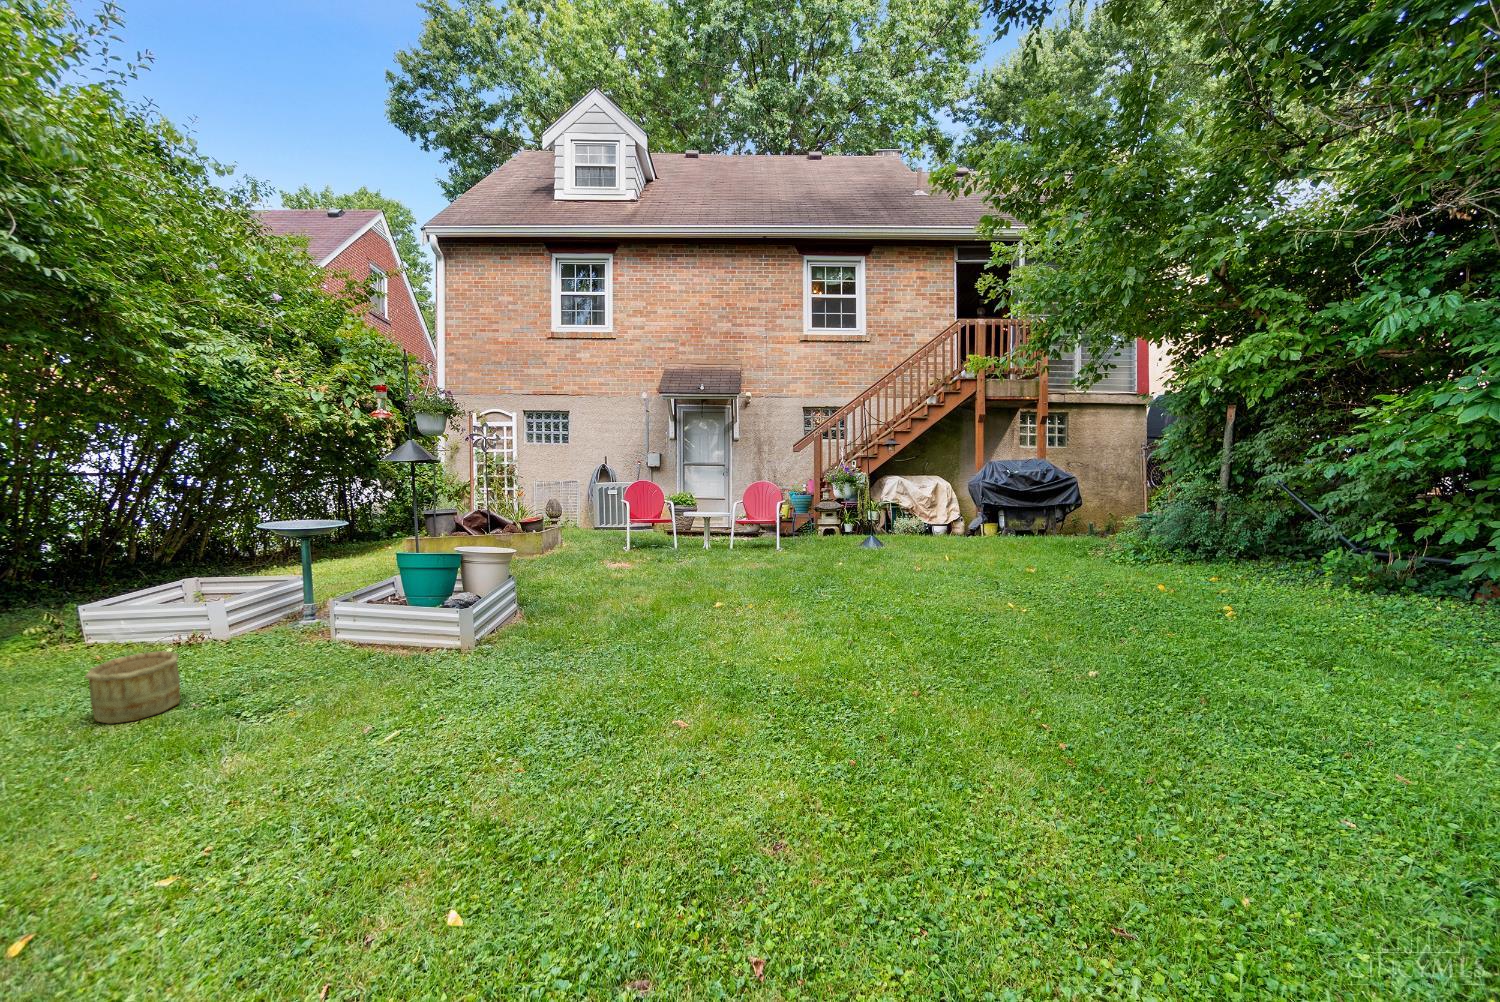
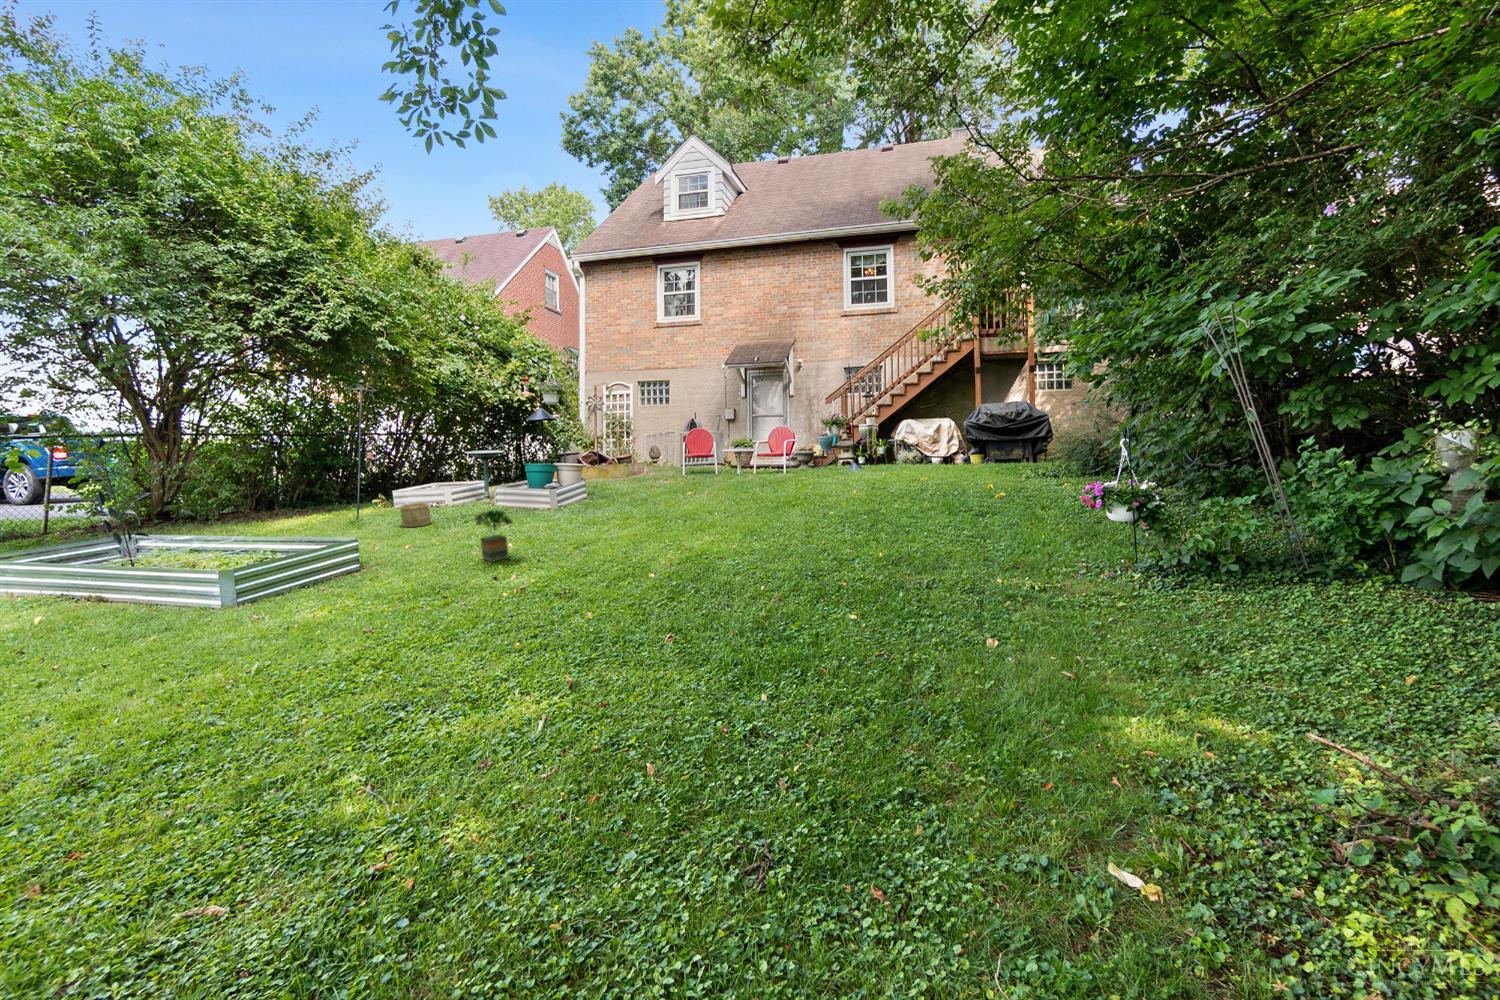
potted tree: none [370,730,504,915] -> present [475,510,513,562]

